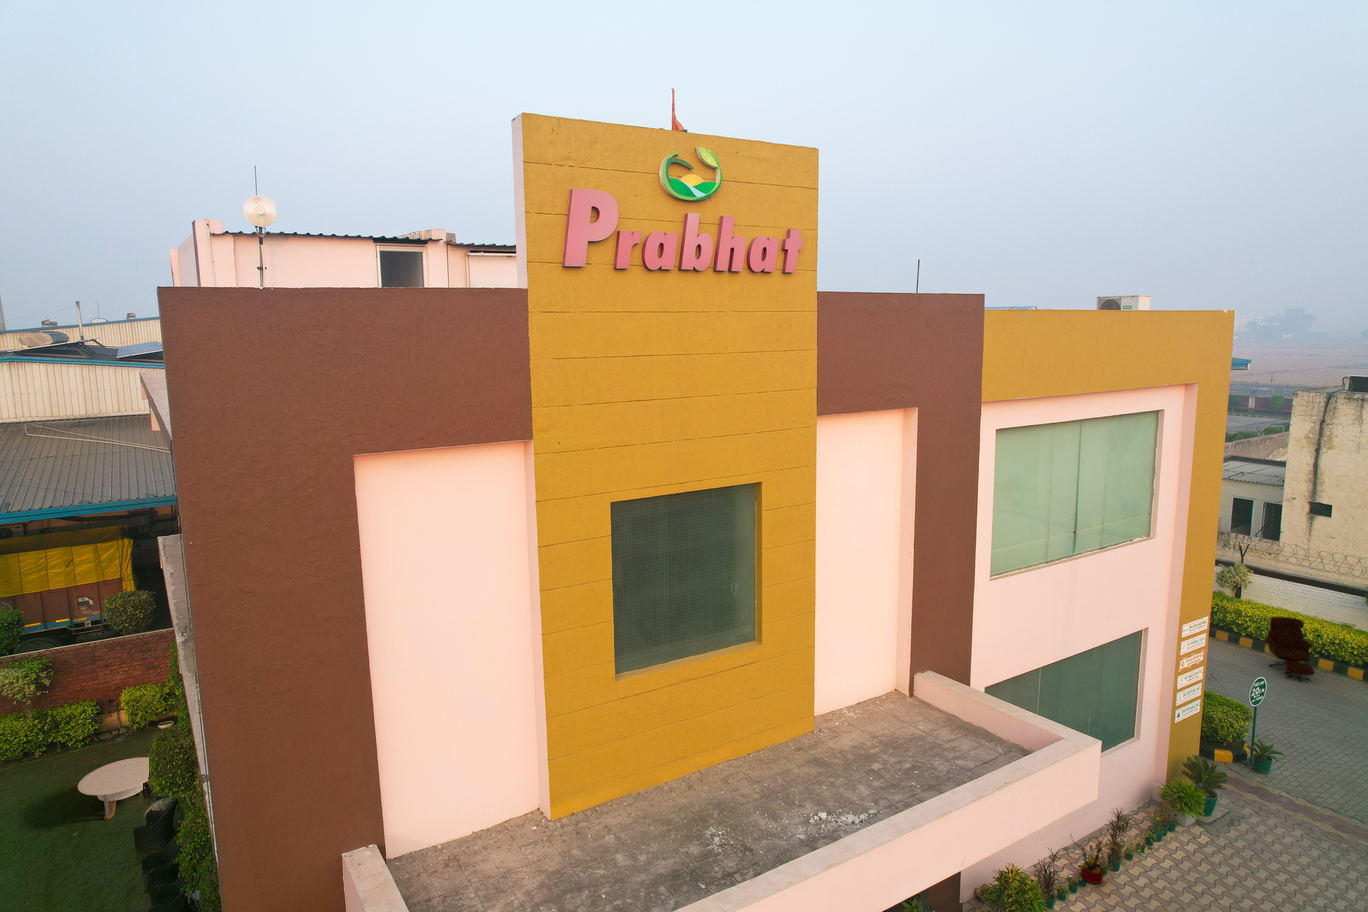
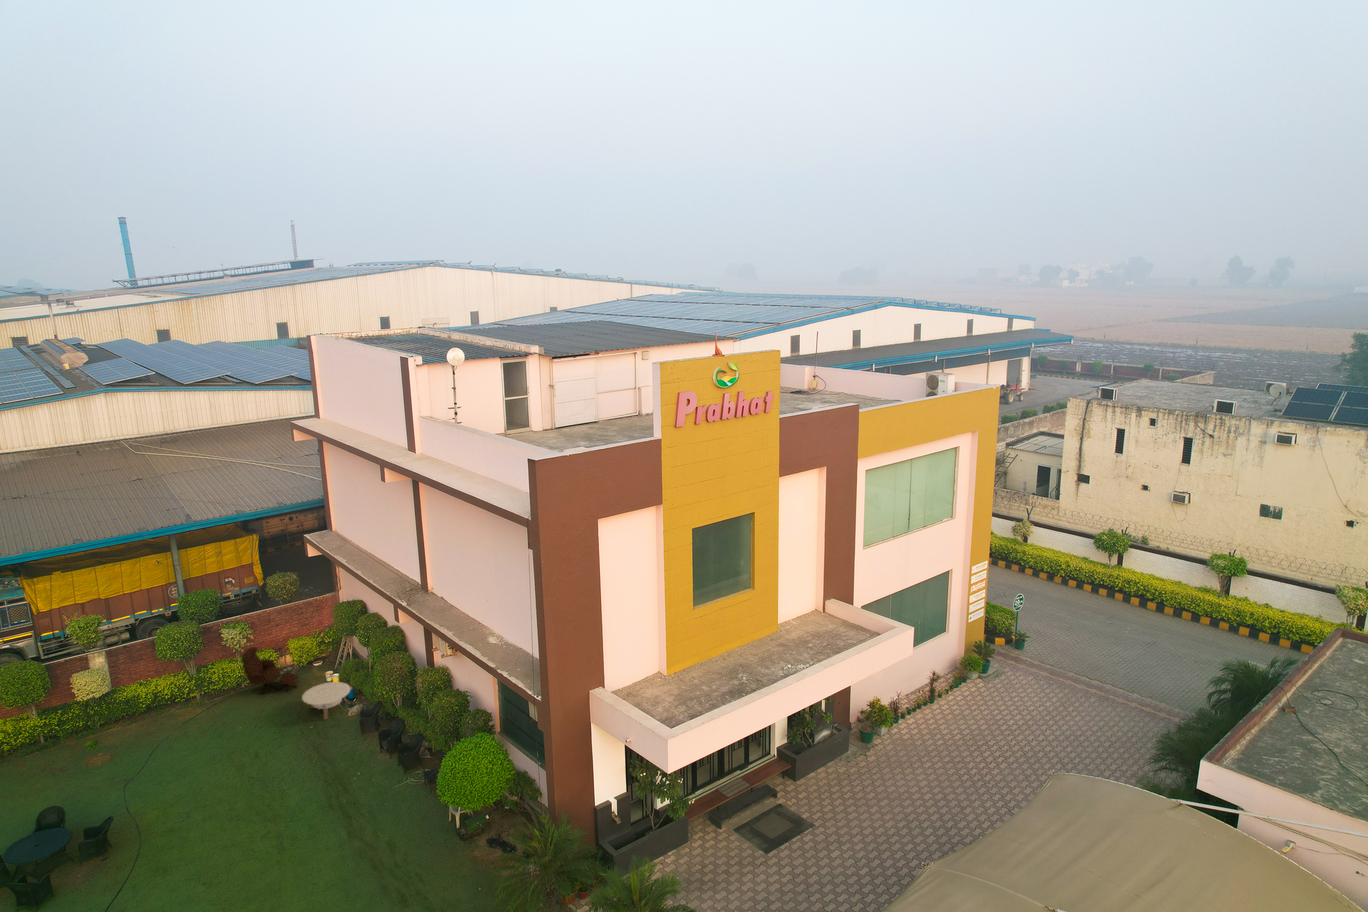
lounge chair: present [1265,616,1314,681] -> present [242,647,298,694]
decorative plant: present [1064,830,1119,884] -> none [904,680,933,710]

